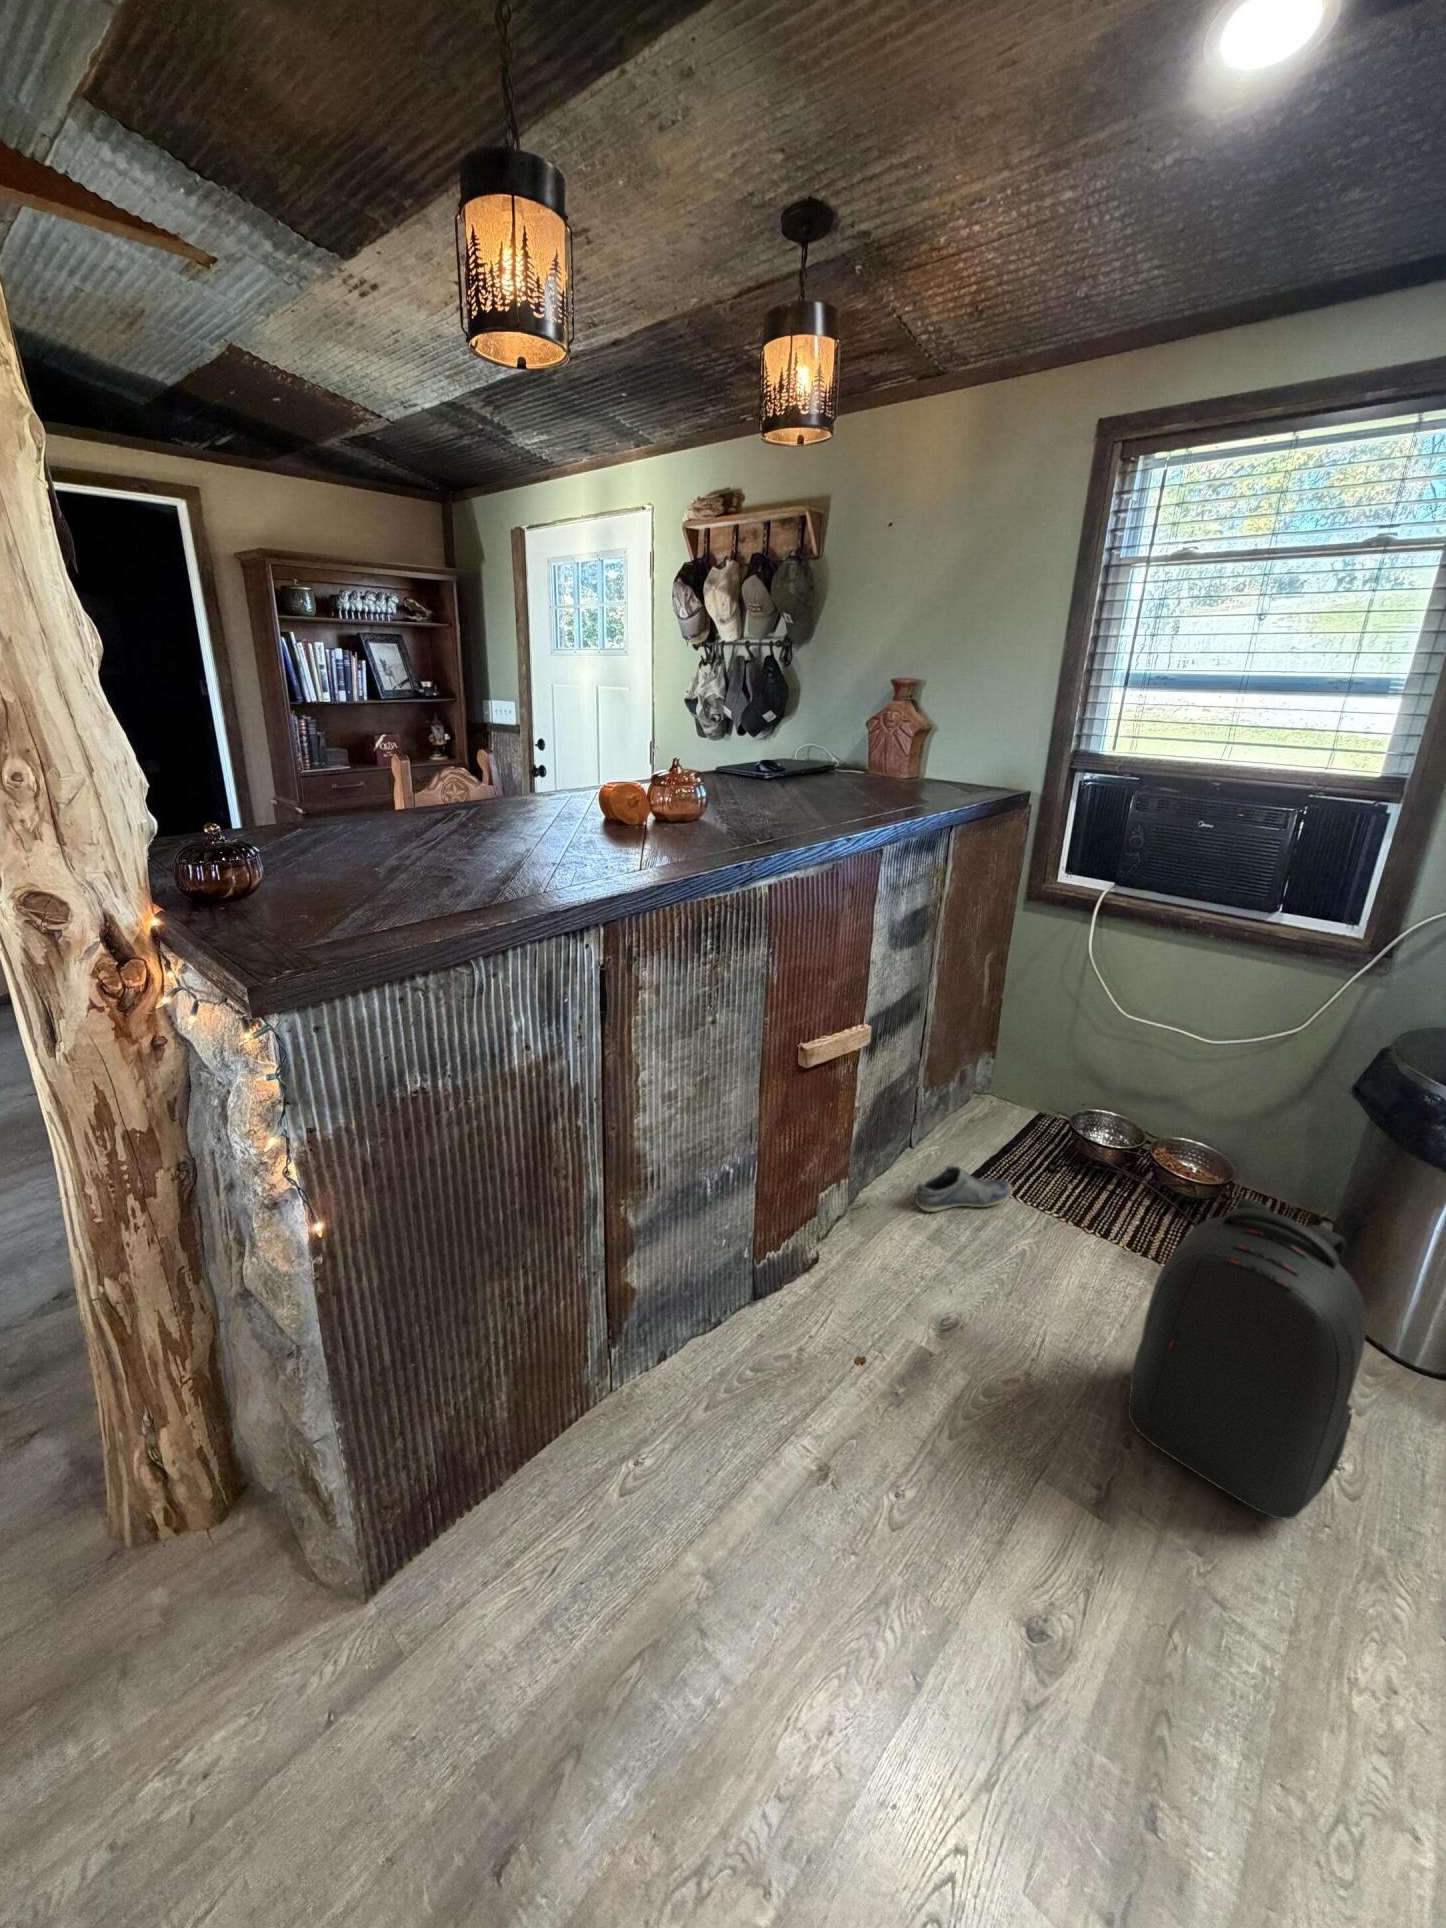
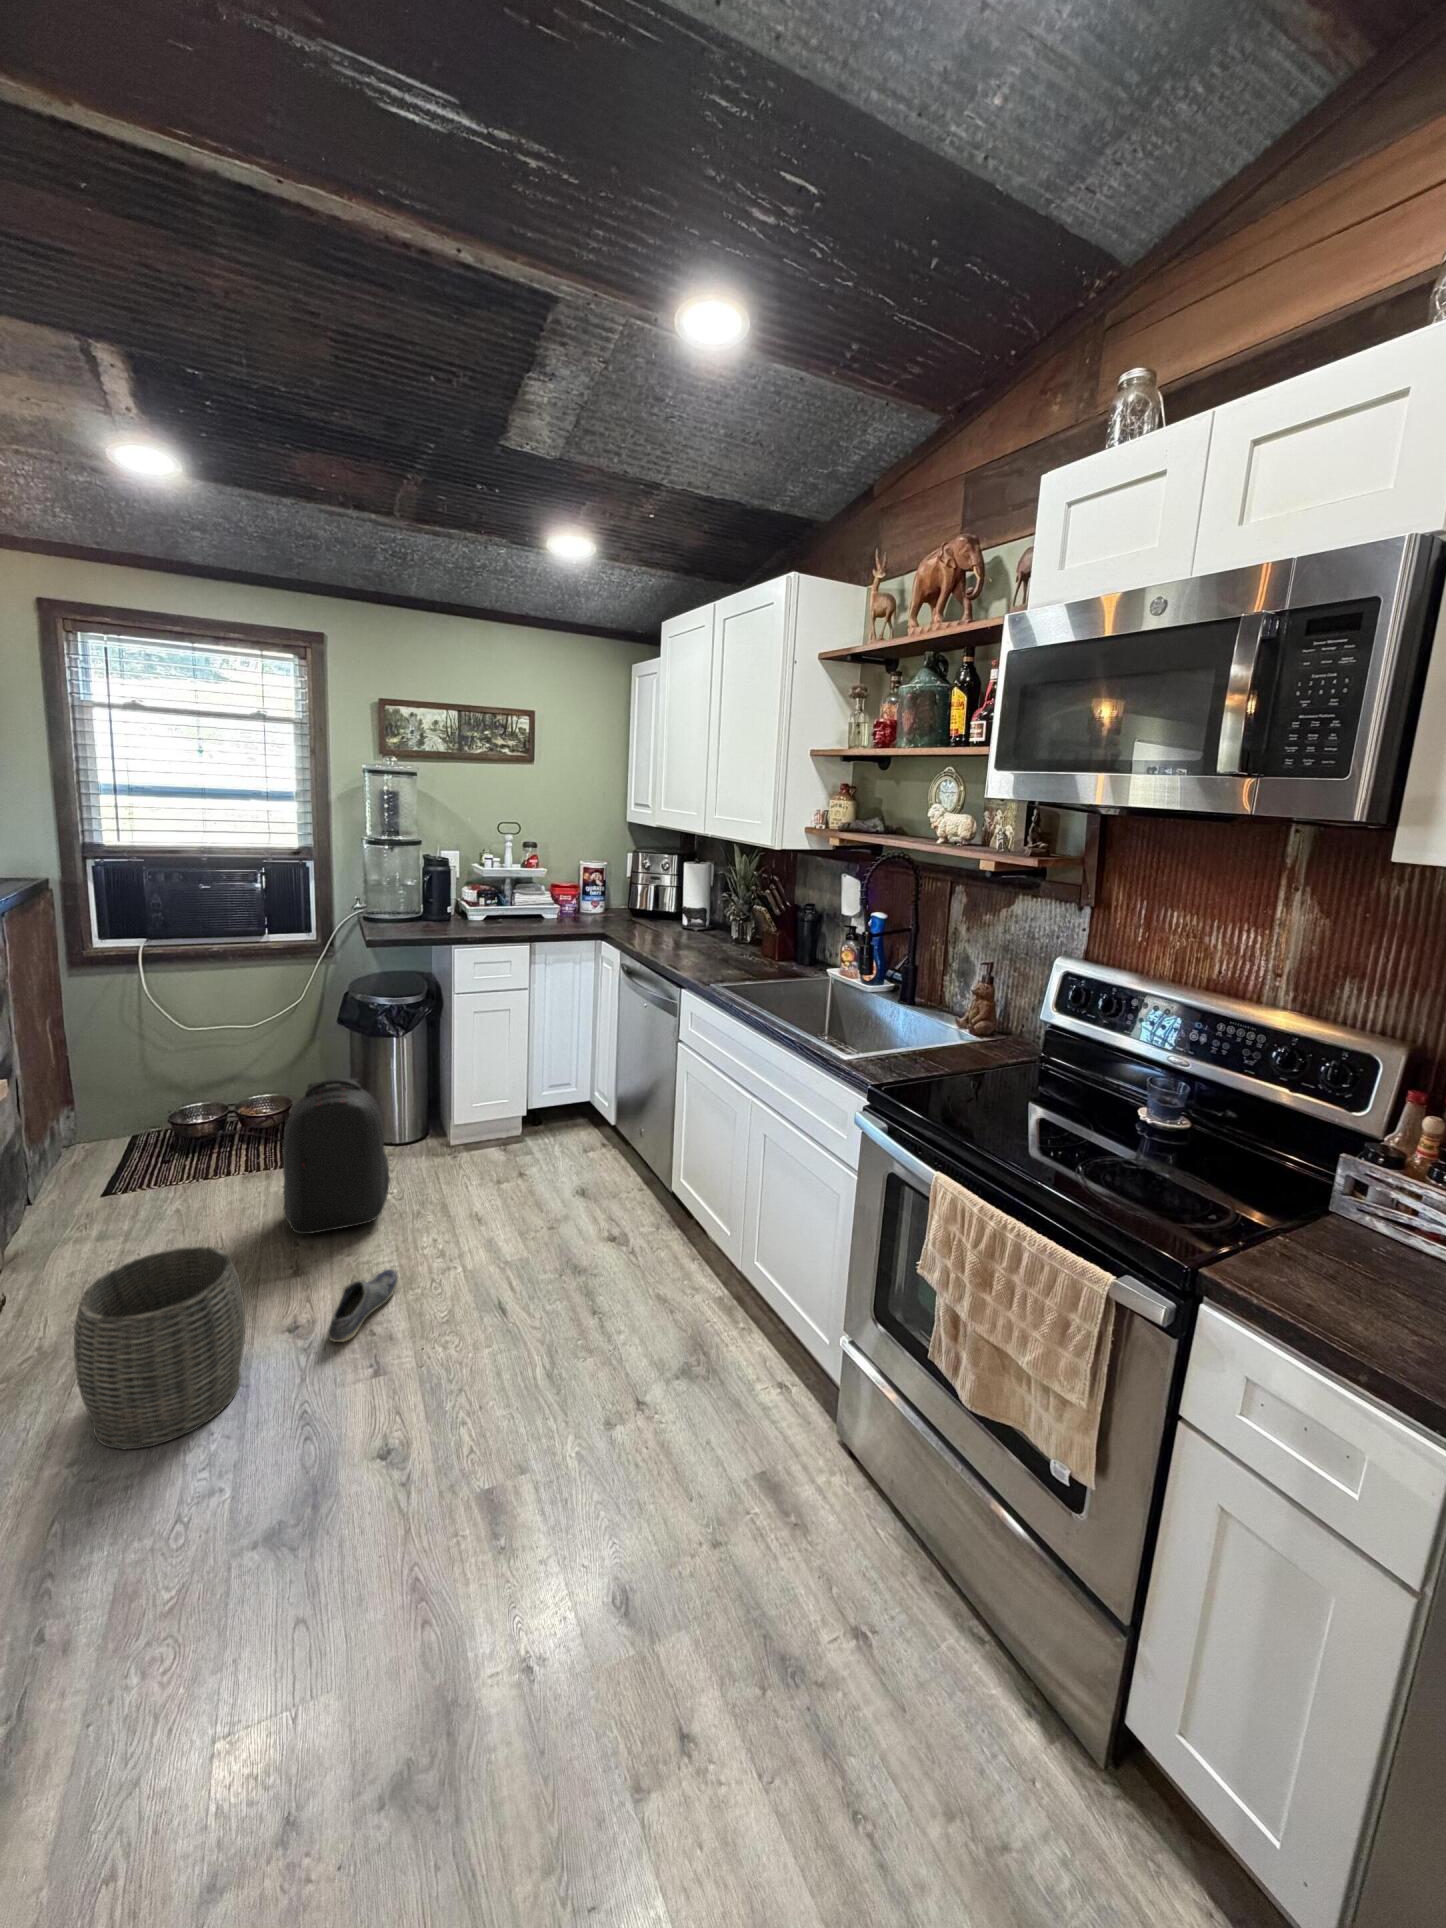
shoe: present [915,1166,1012,1212] -> present [328,1269,398,1342]
woven basket: none [737,1358,955,1700] -> present [74,1247,246,1449]

